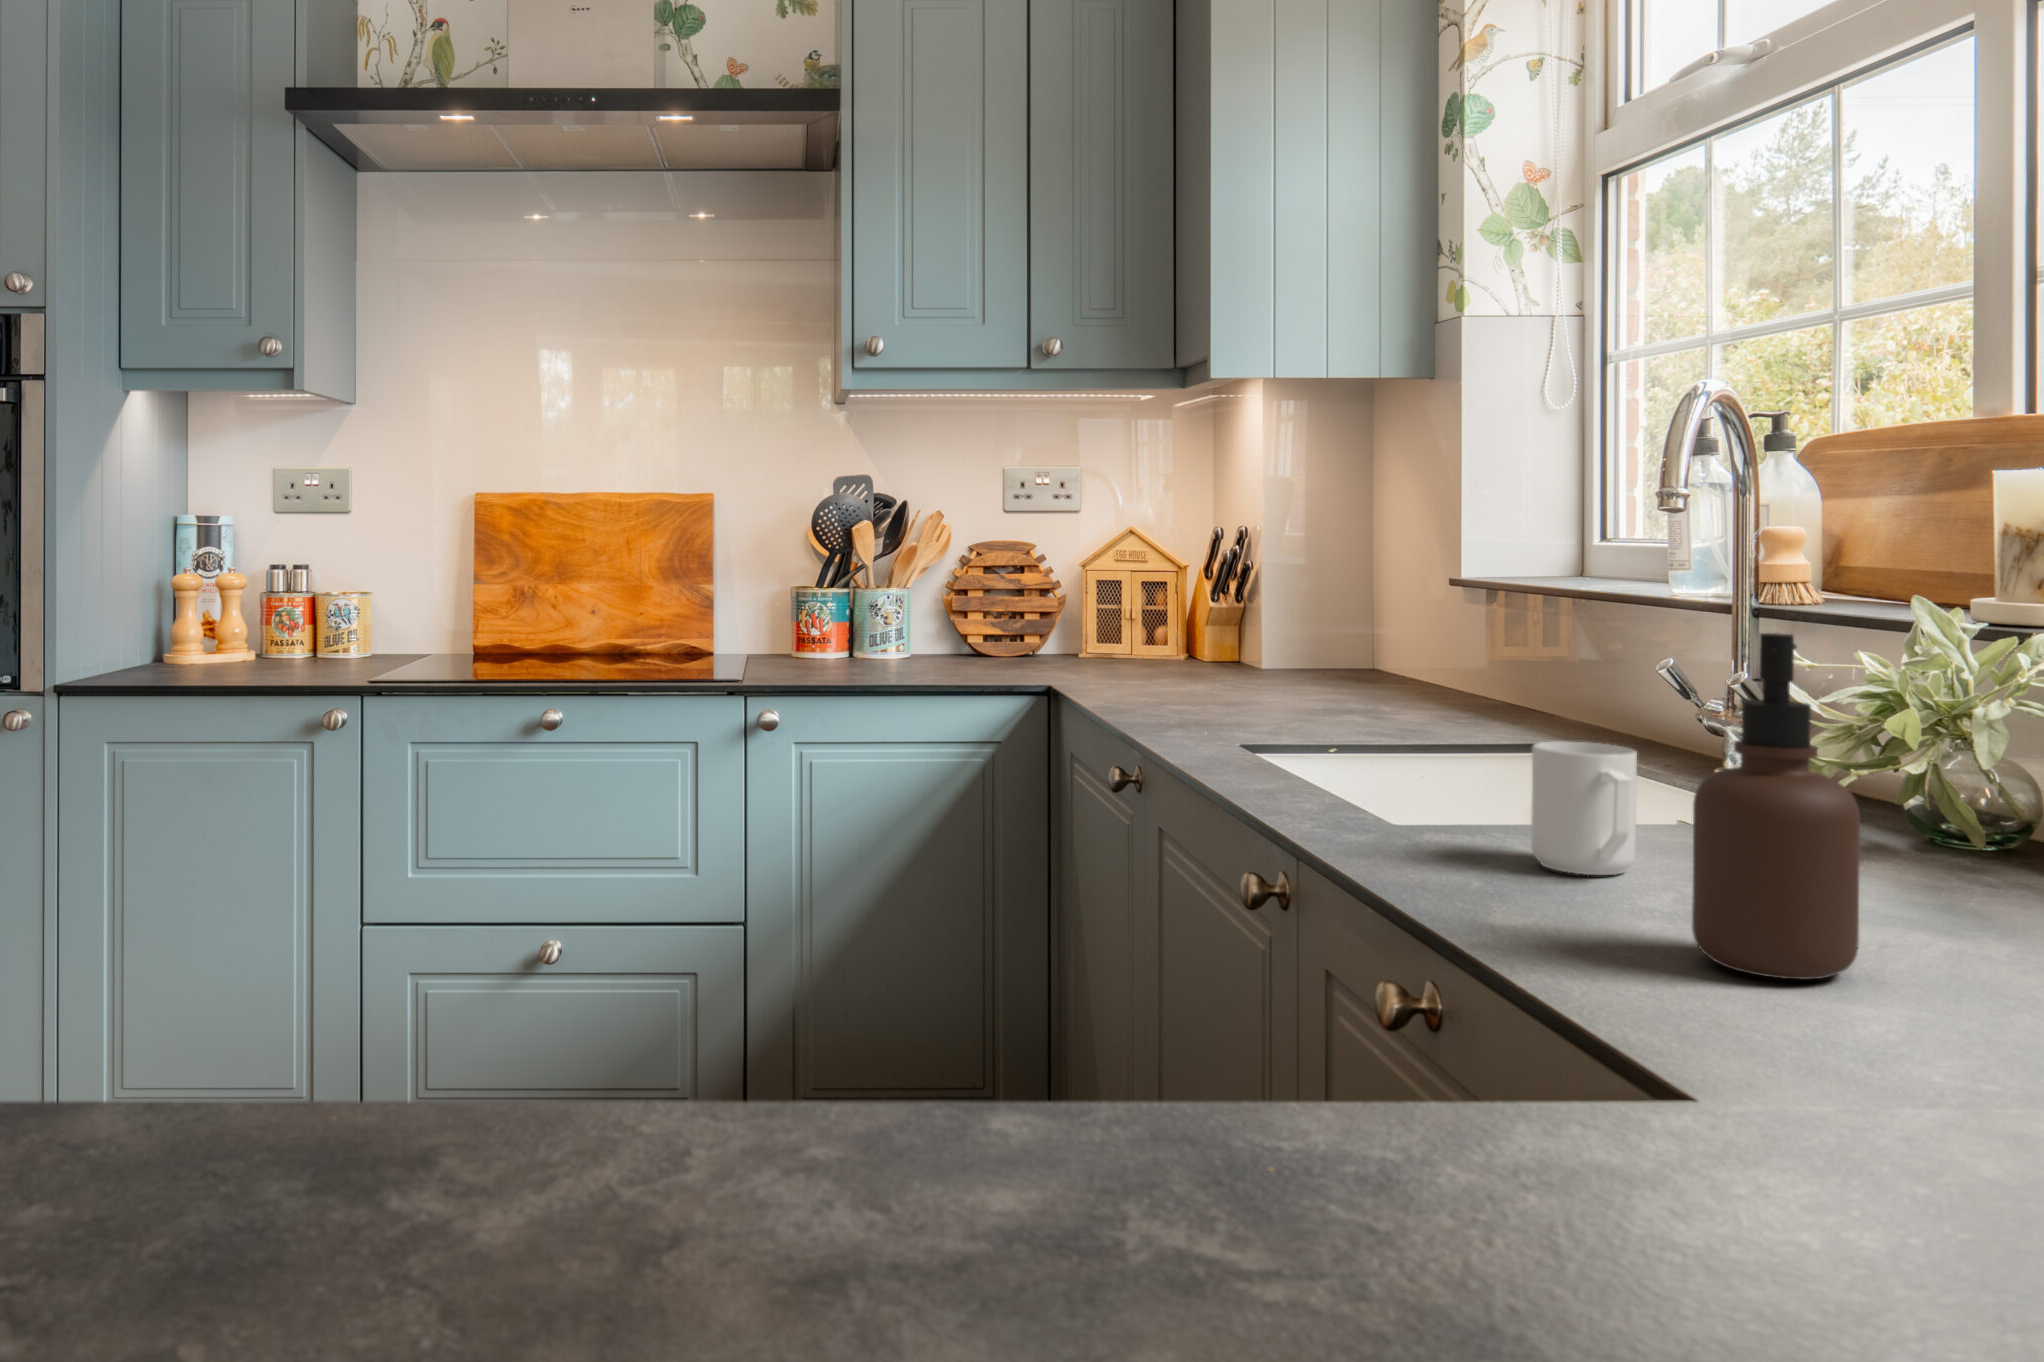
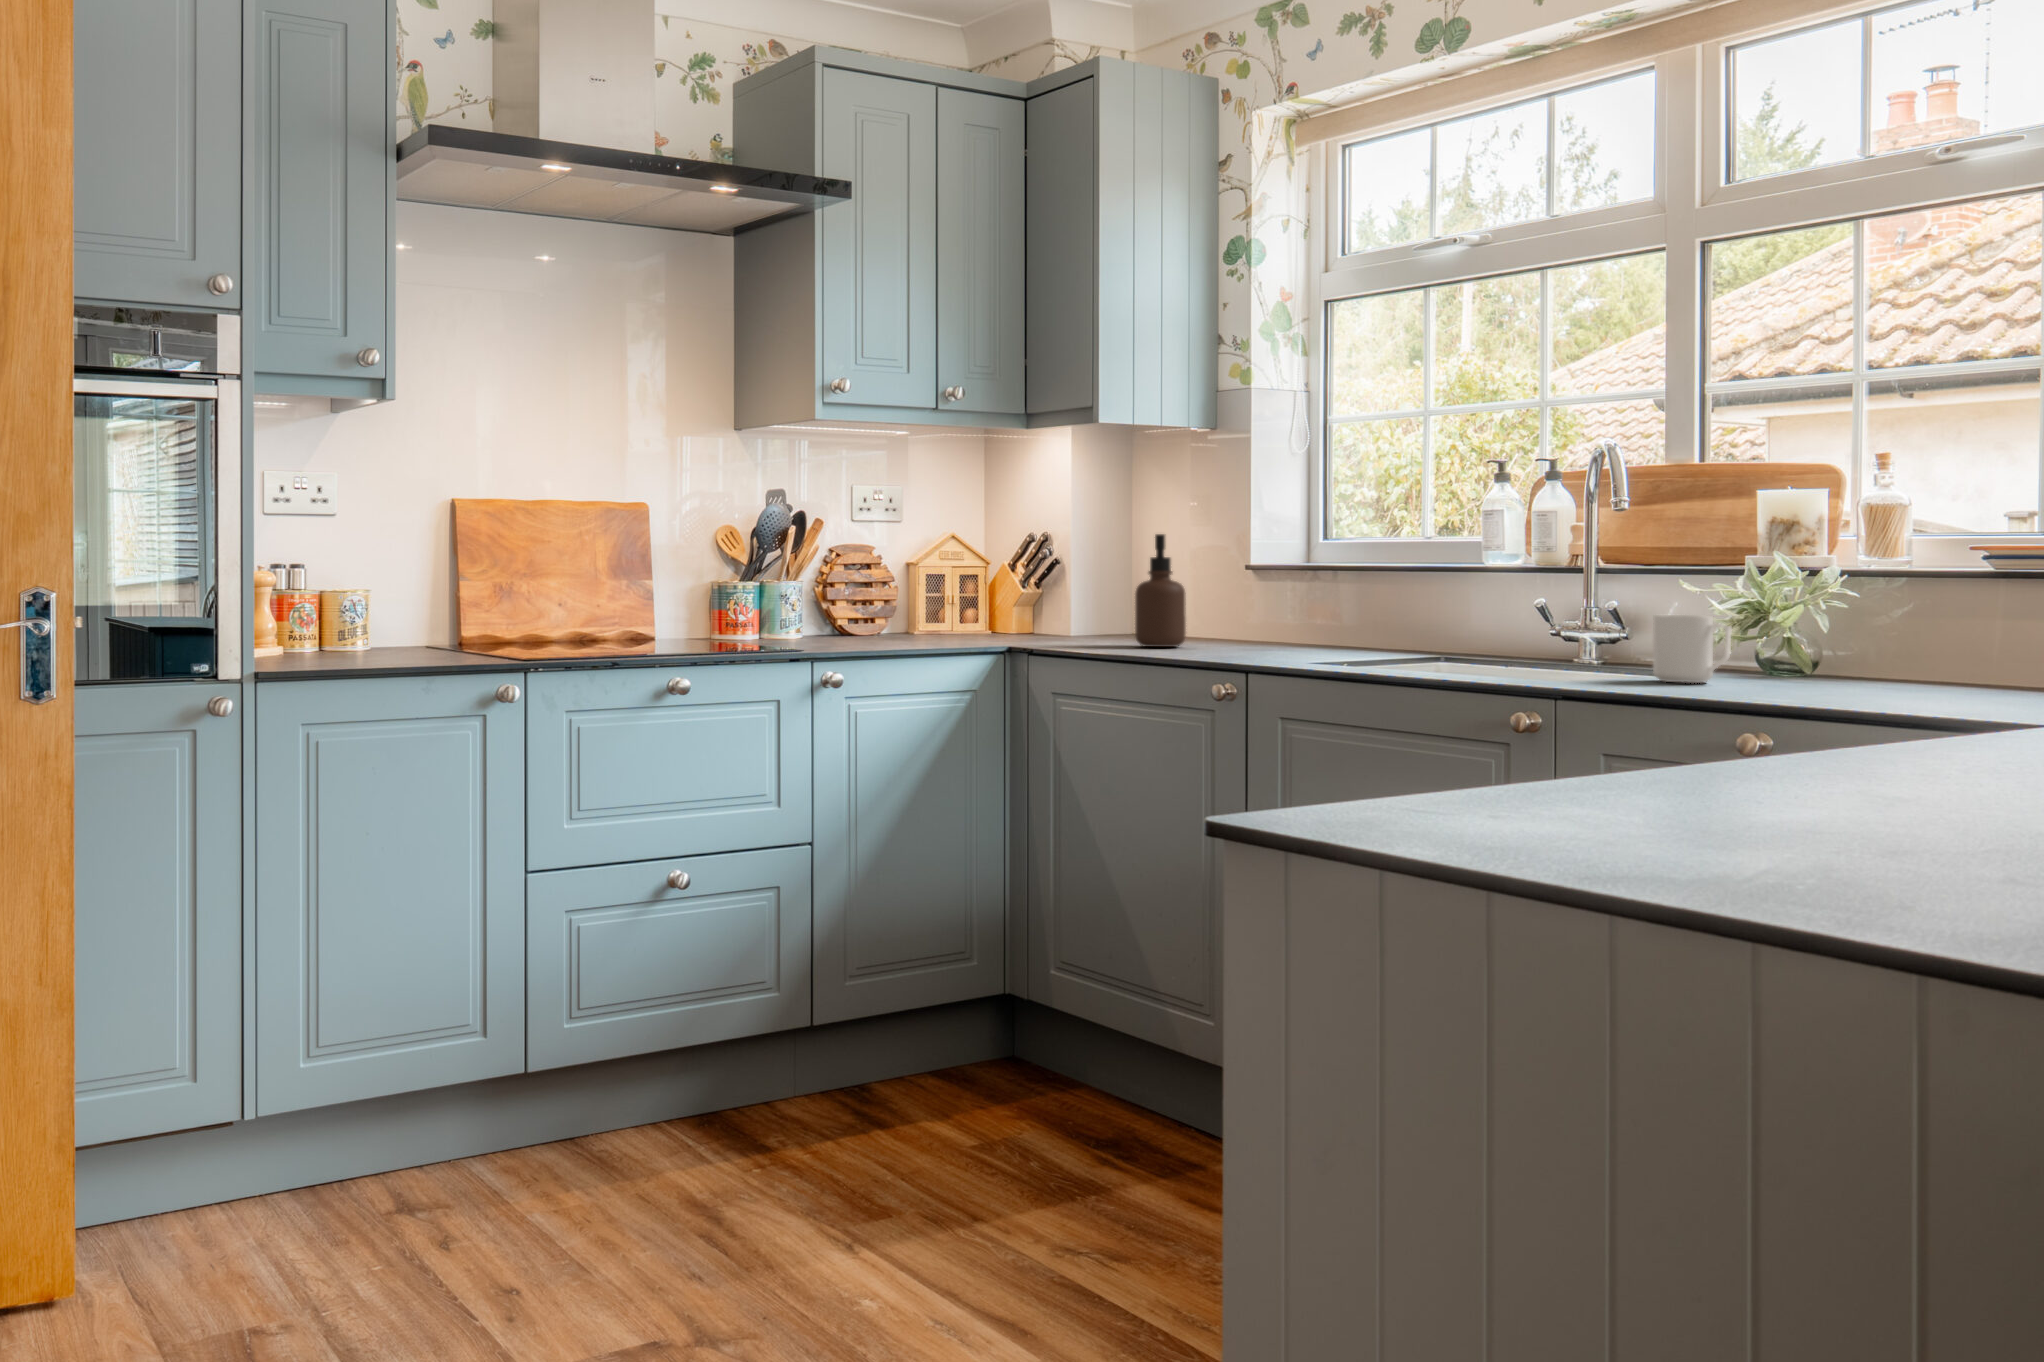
soap dispenser: present [1692,633,1860,980] -> present [1135,534,1186,647]

